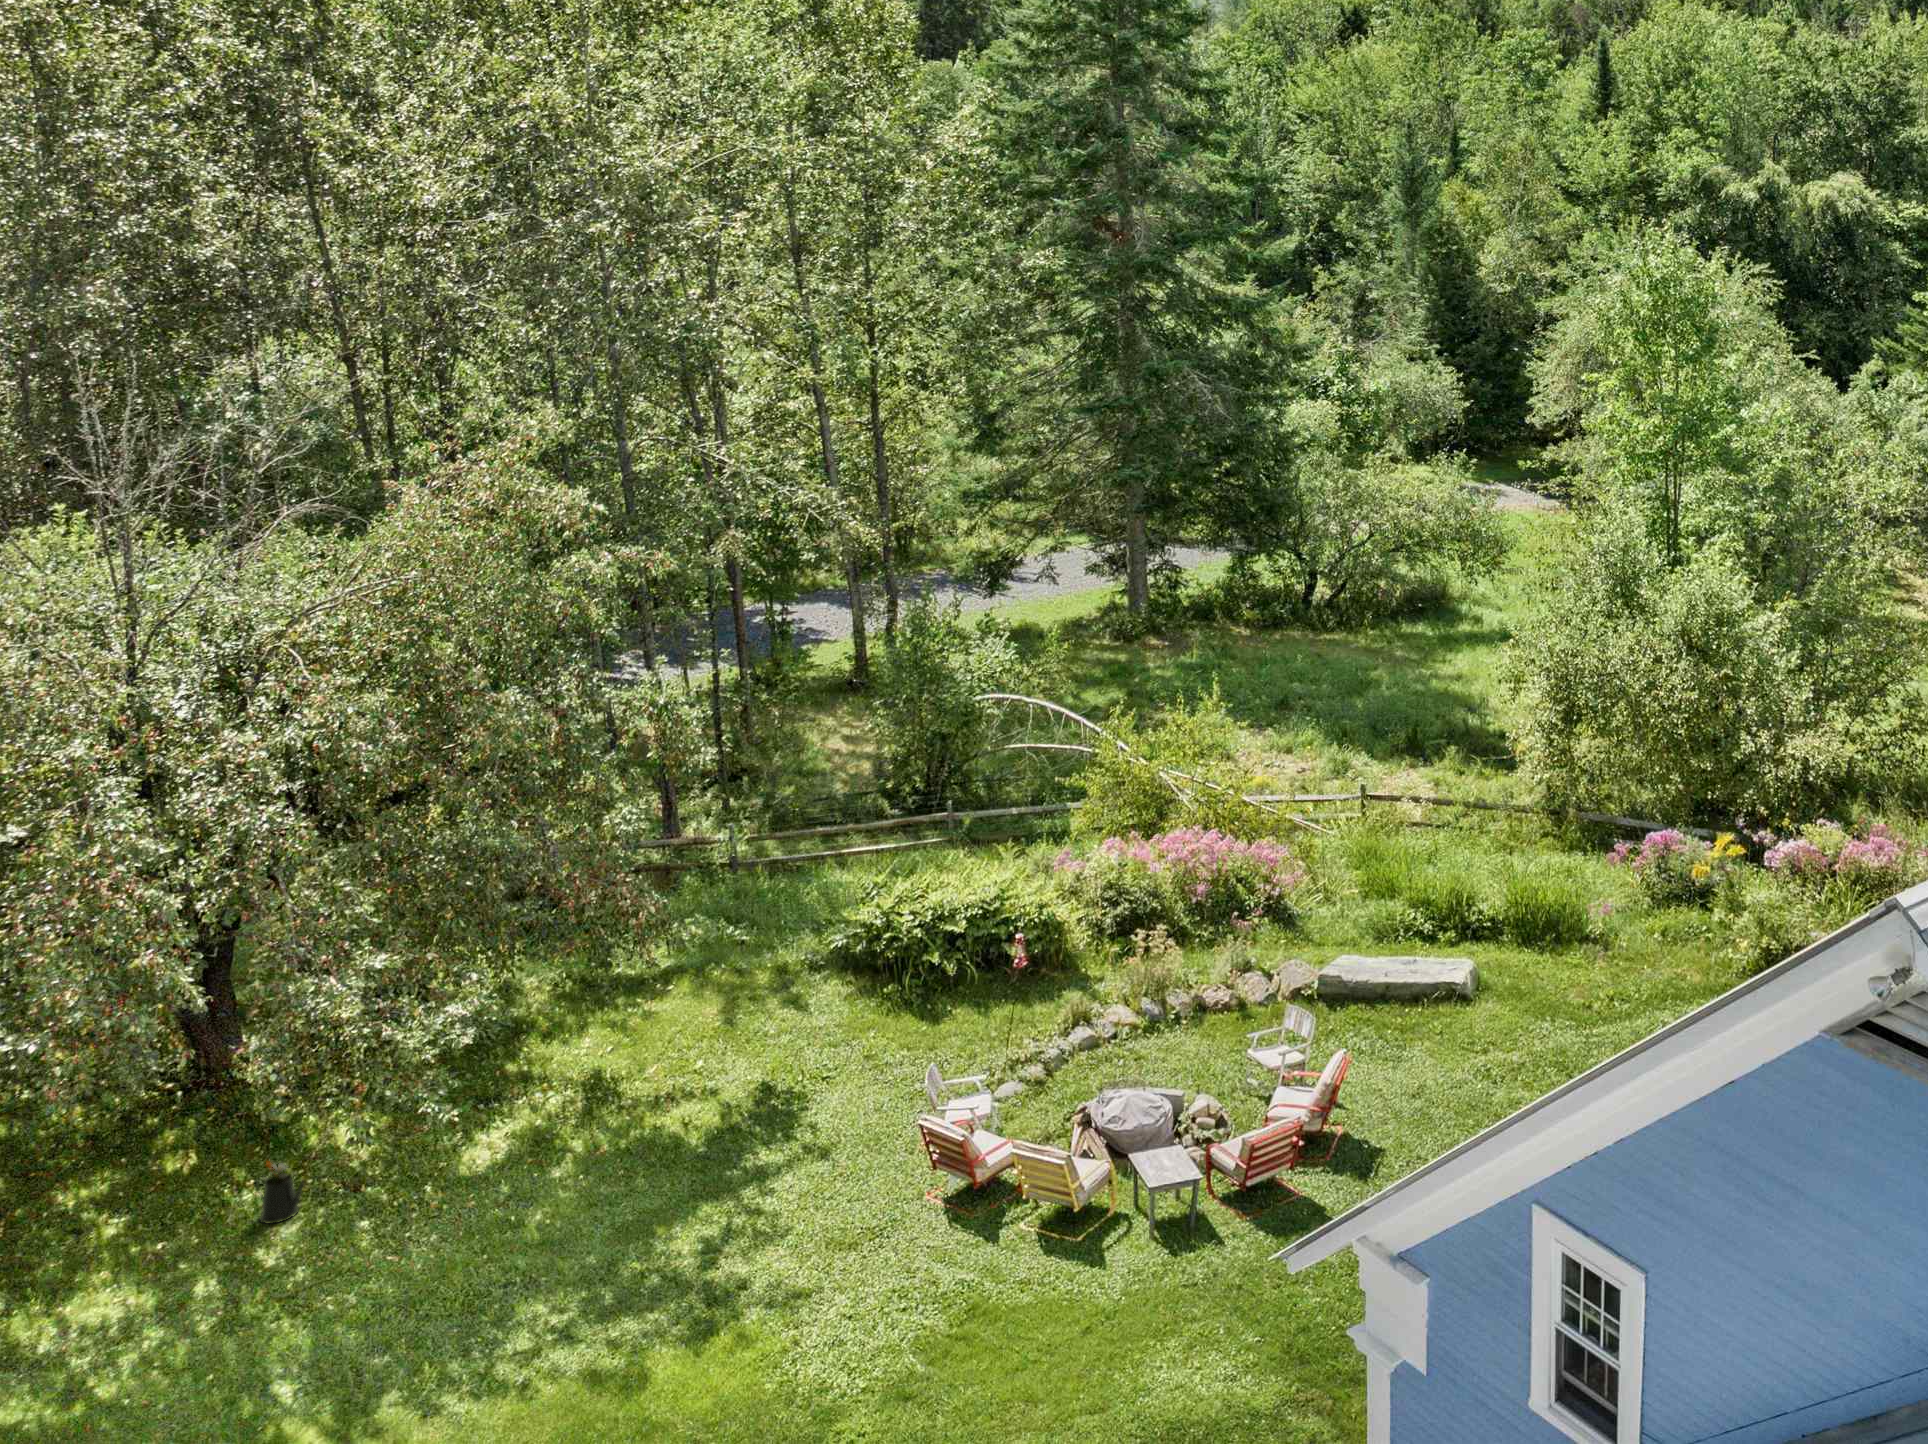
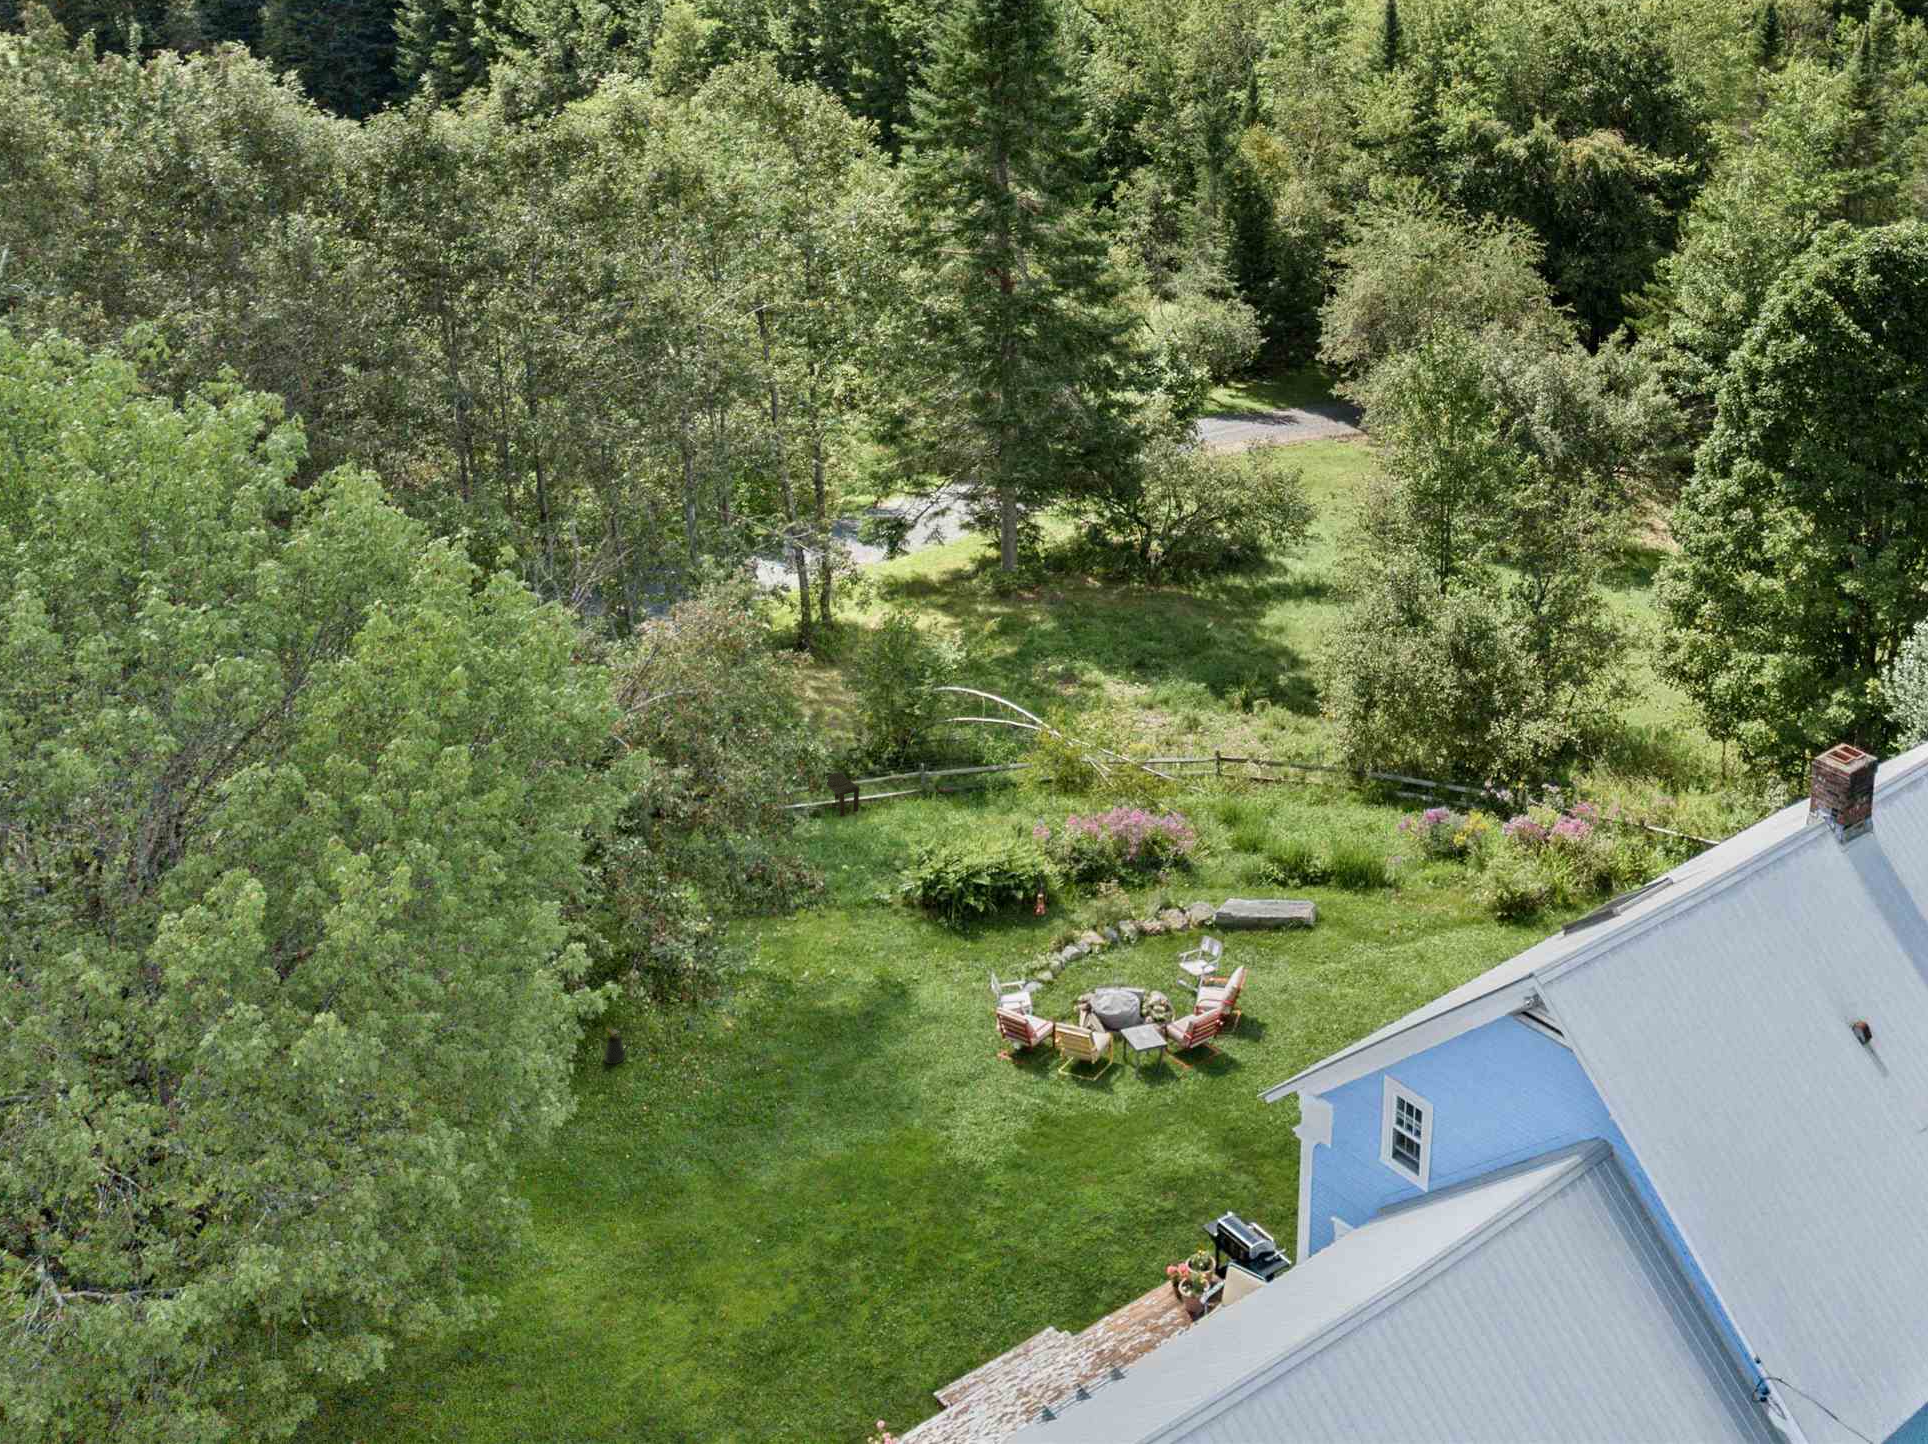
bench: none [780,802,830,861] -> present [827,772,859,816]

